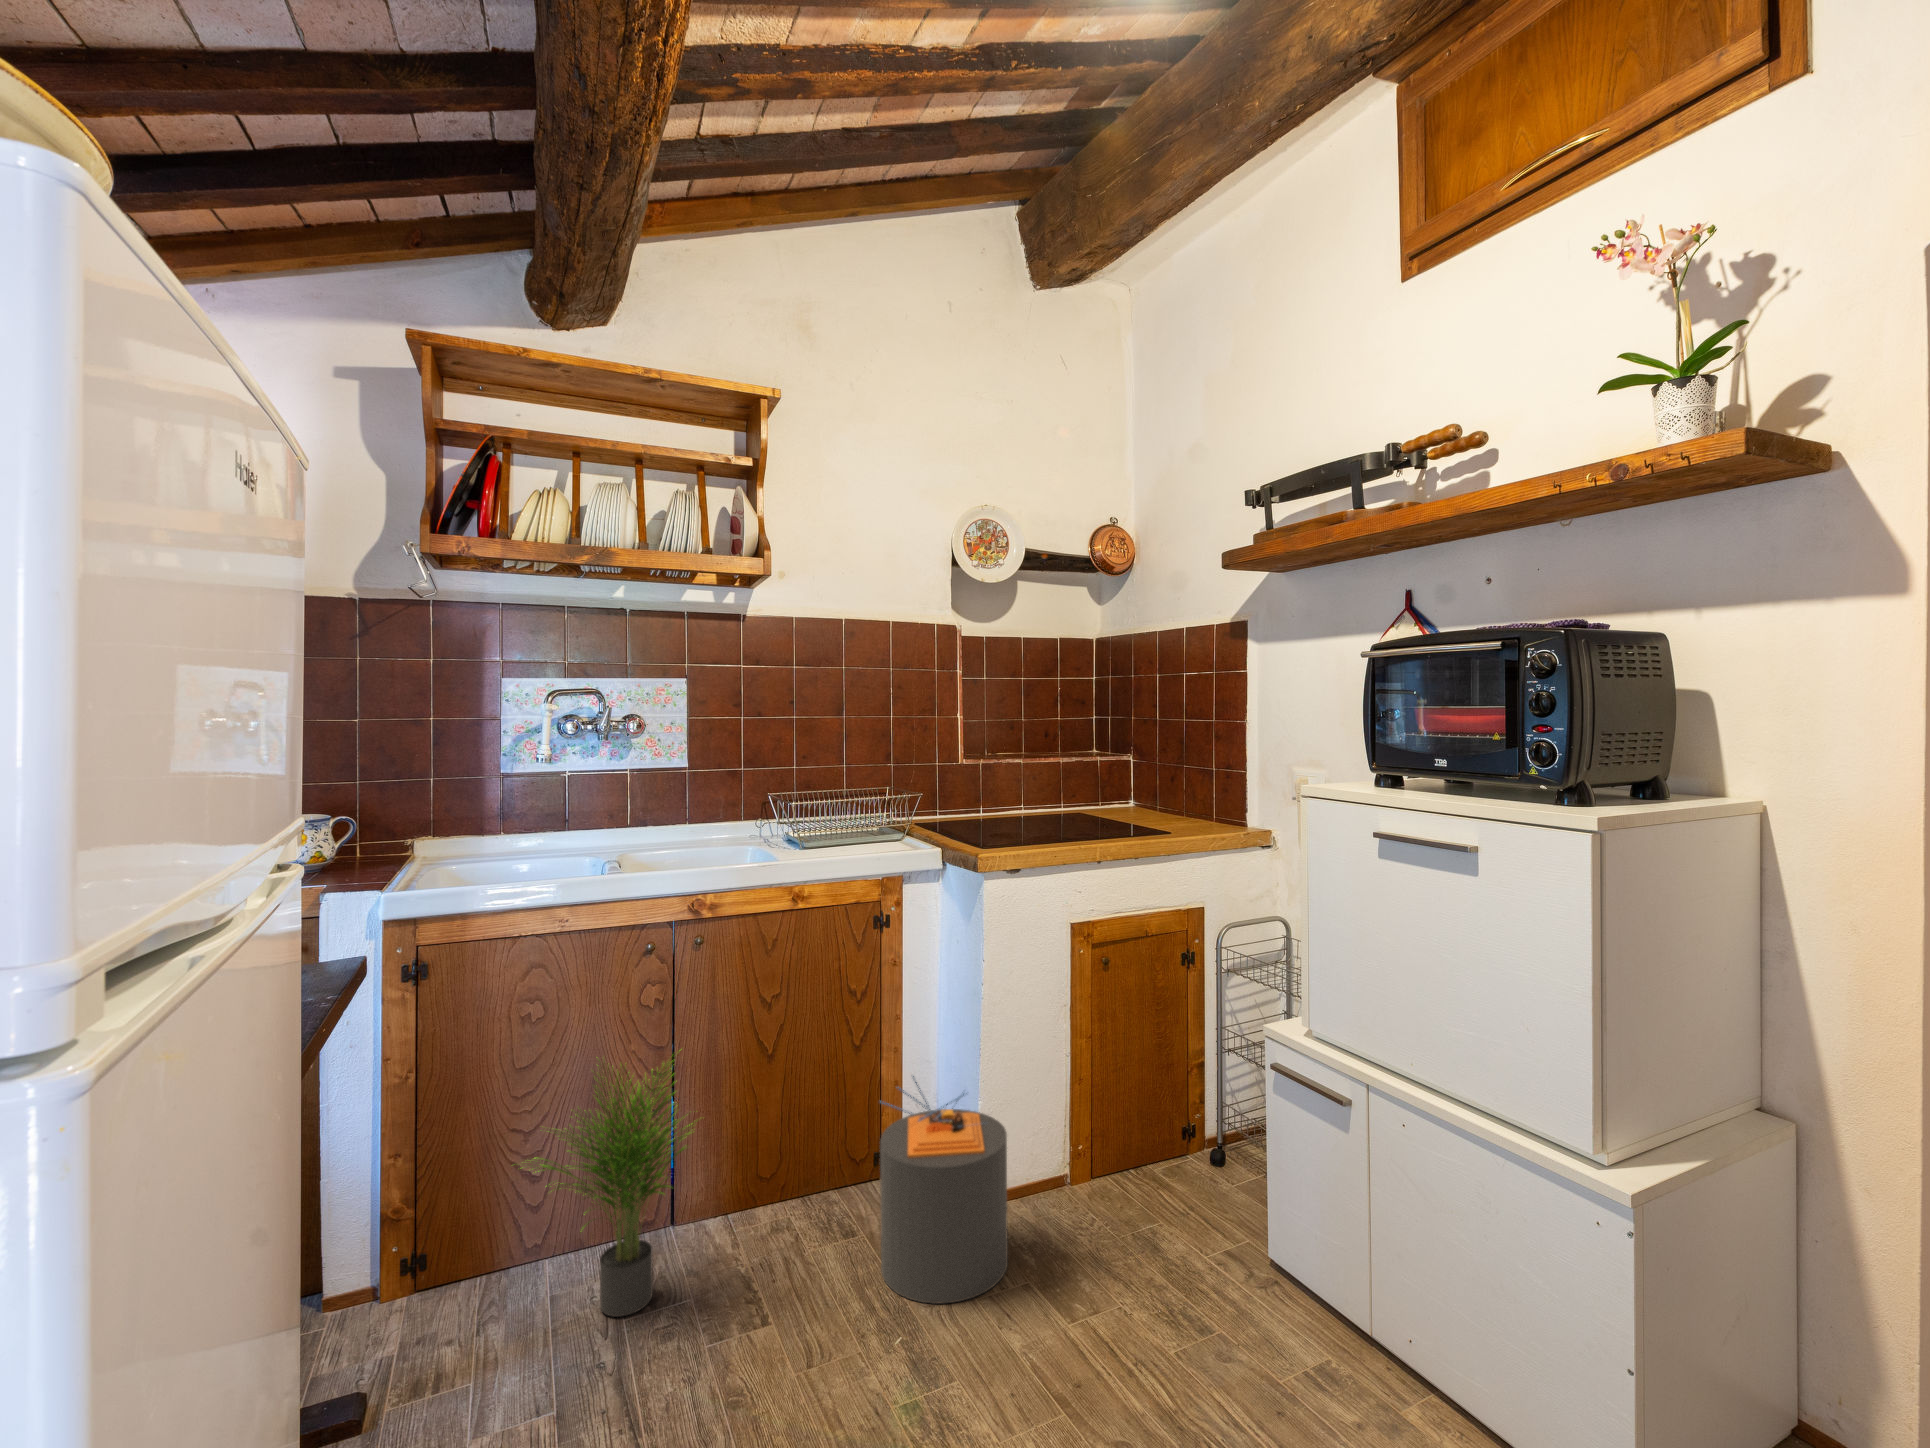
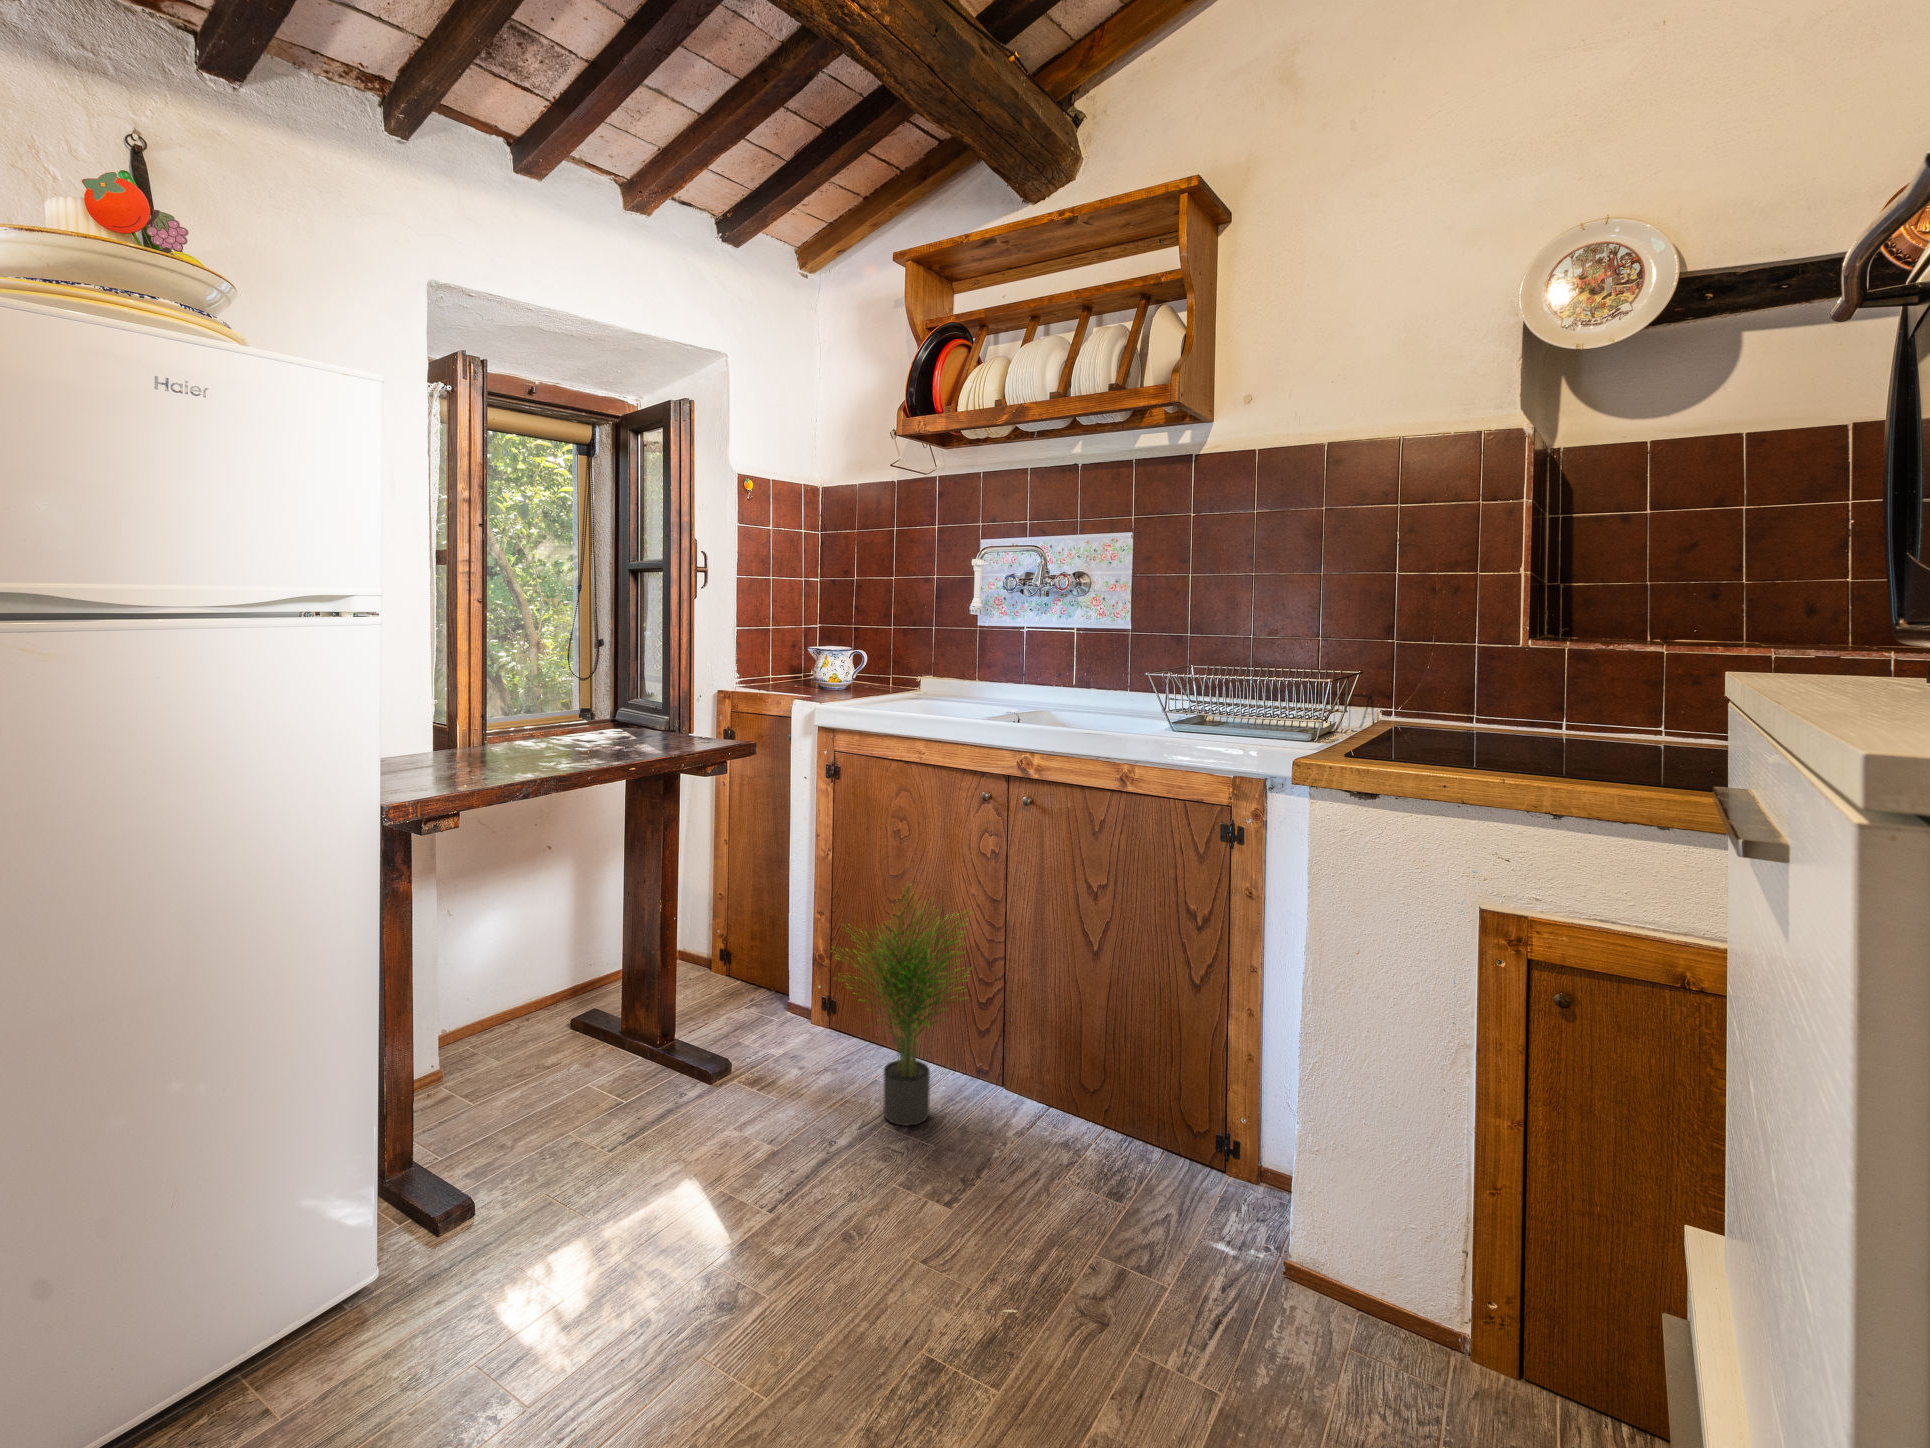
trash can: present [880,1076,1008,1304] -> none [1074,1017,1256,1347]

